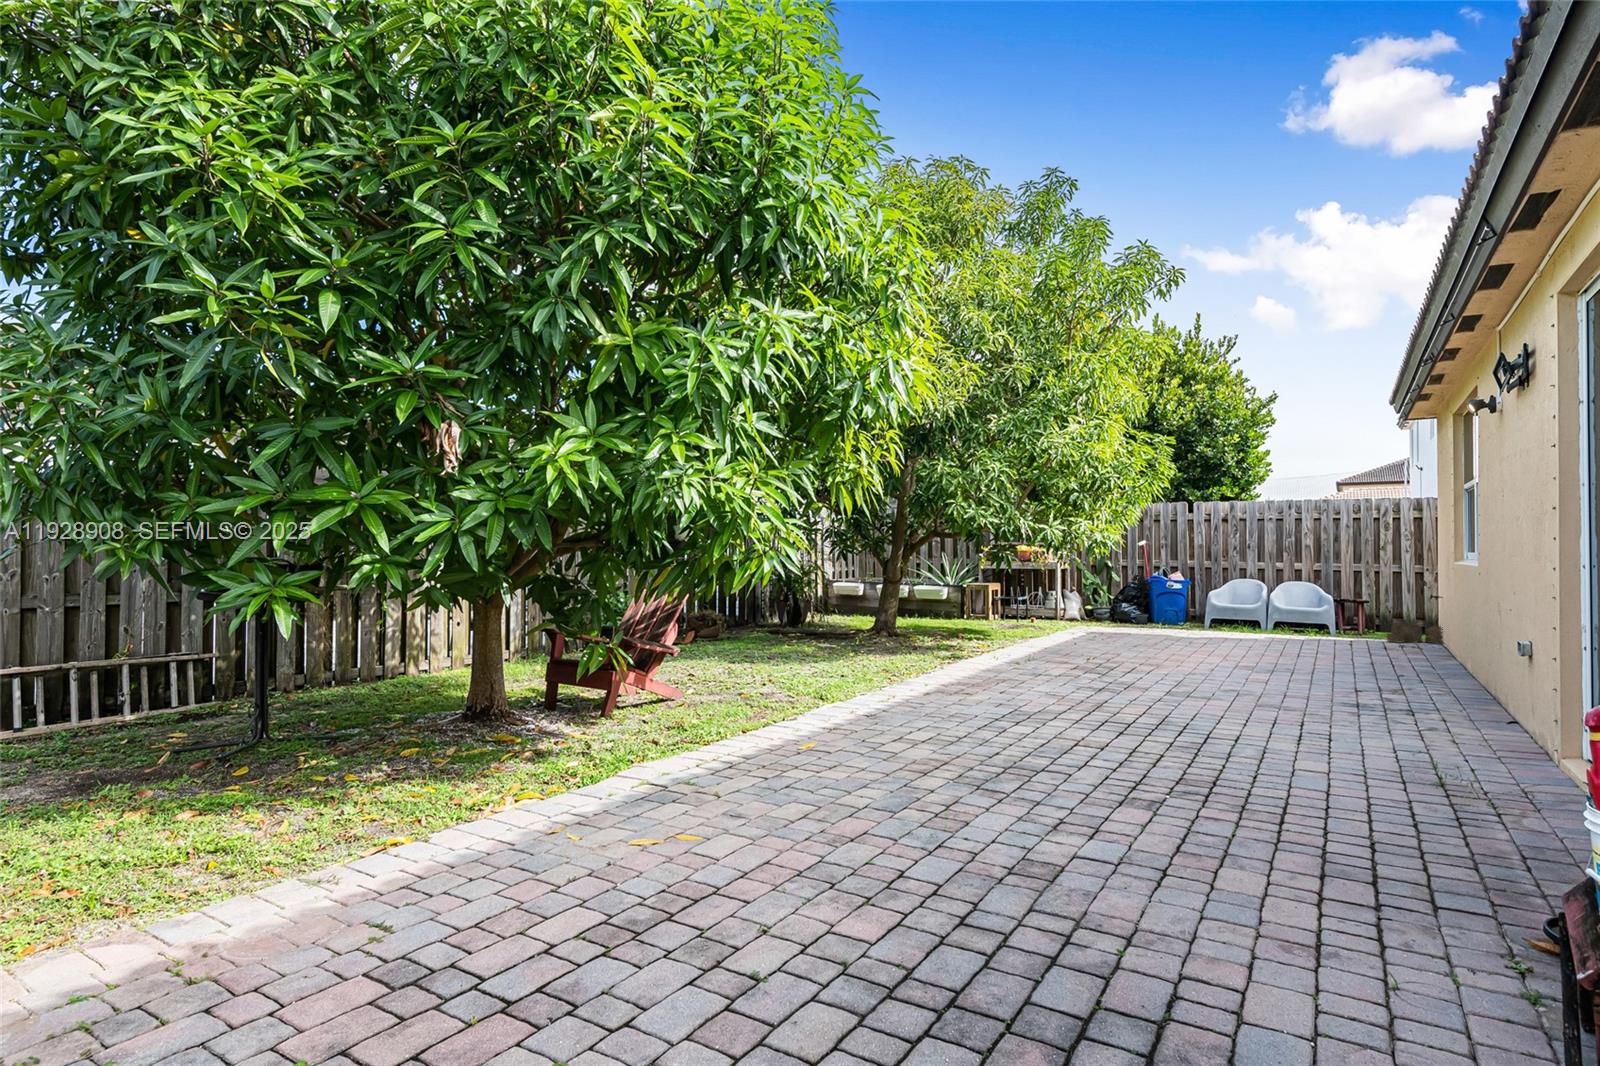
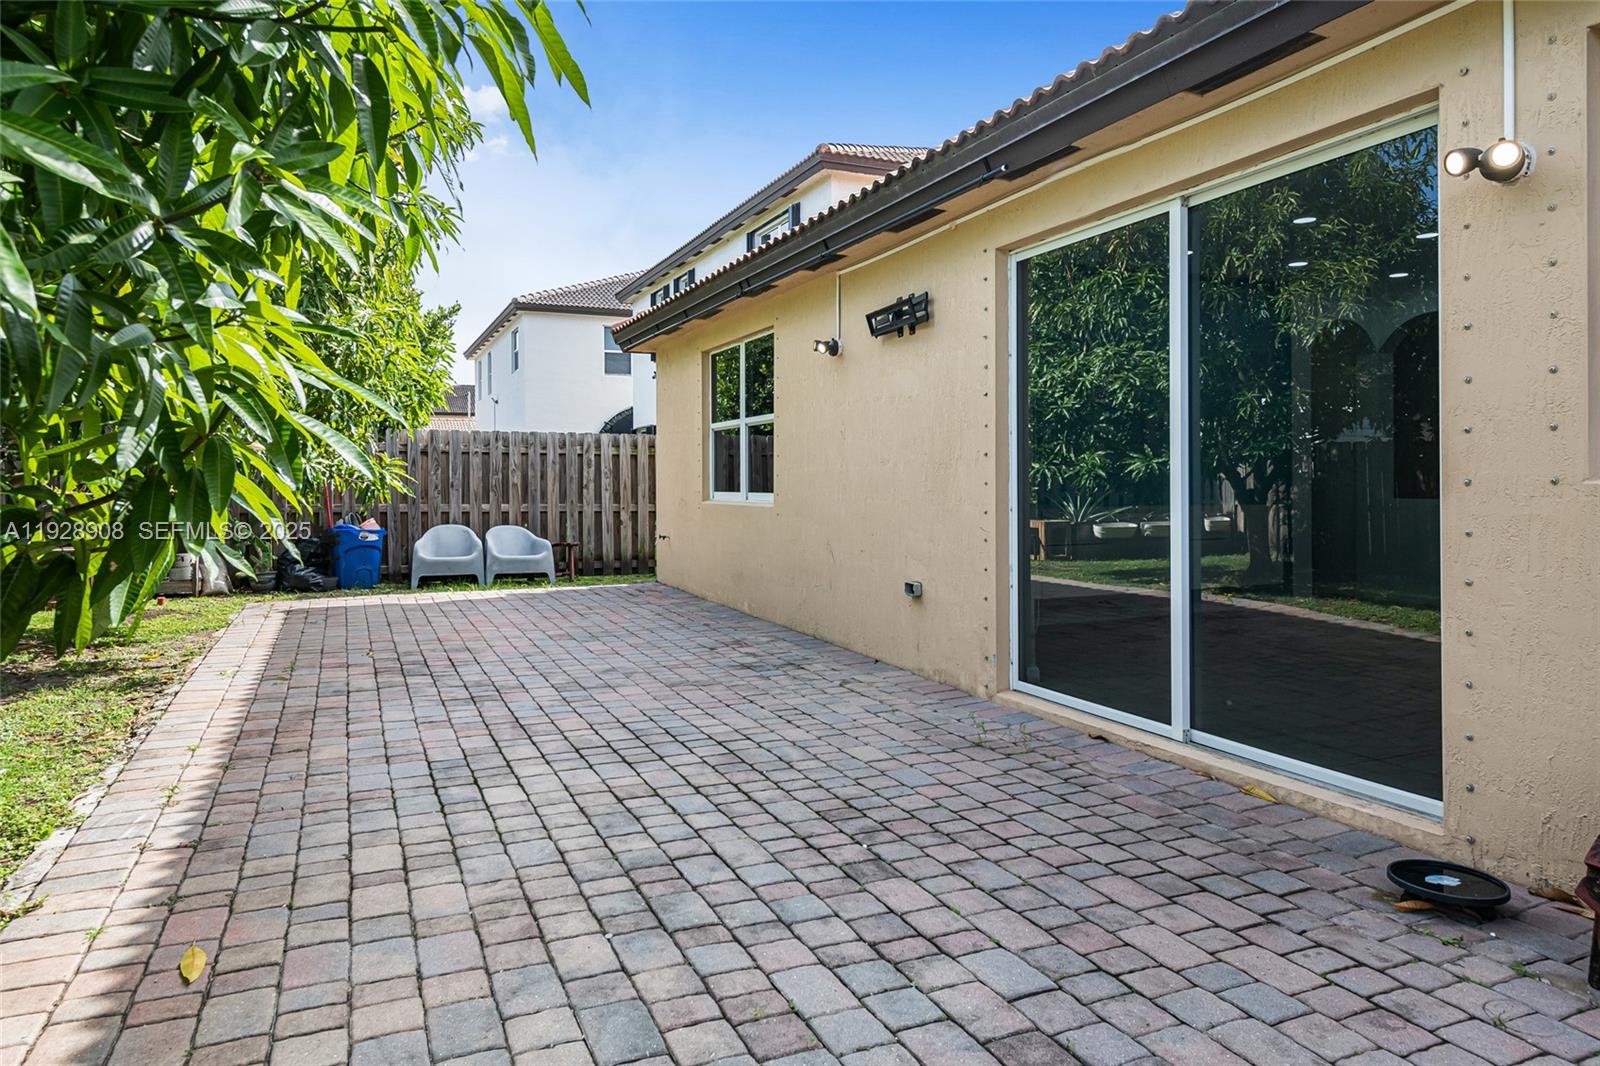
woven basket: present [1386,622,1444,644] -> none [604,563,656,587]

